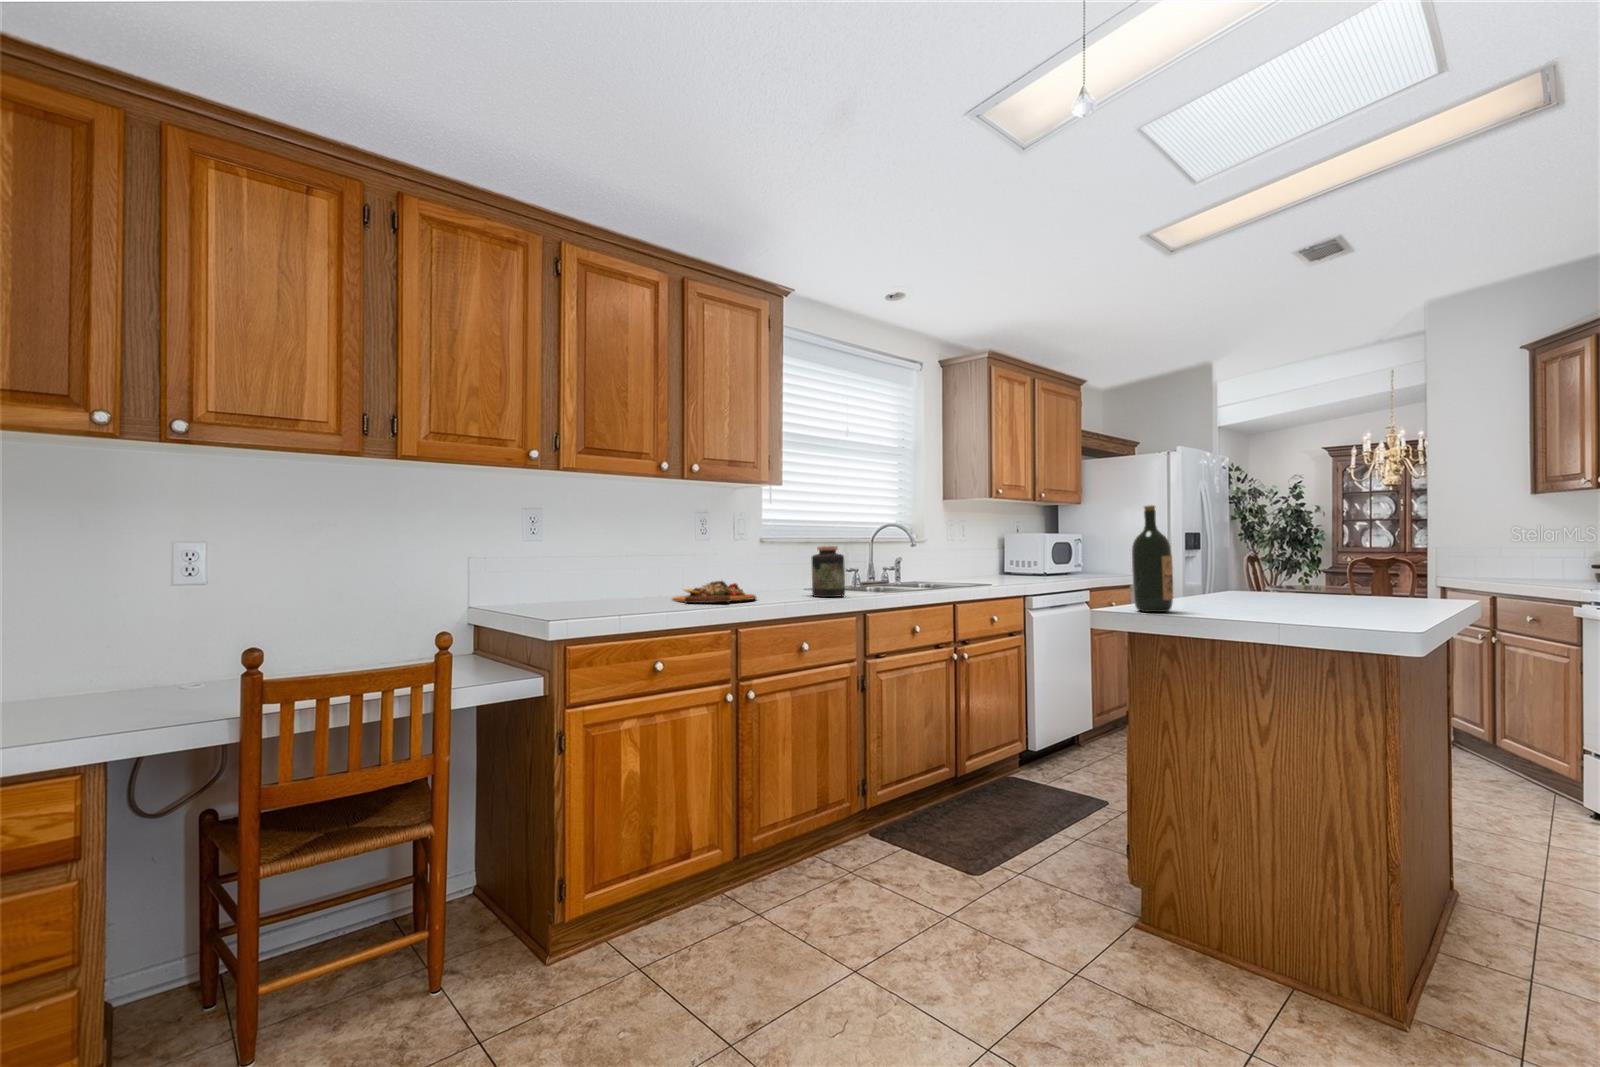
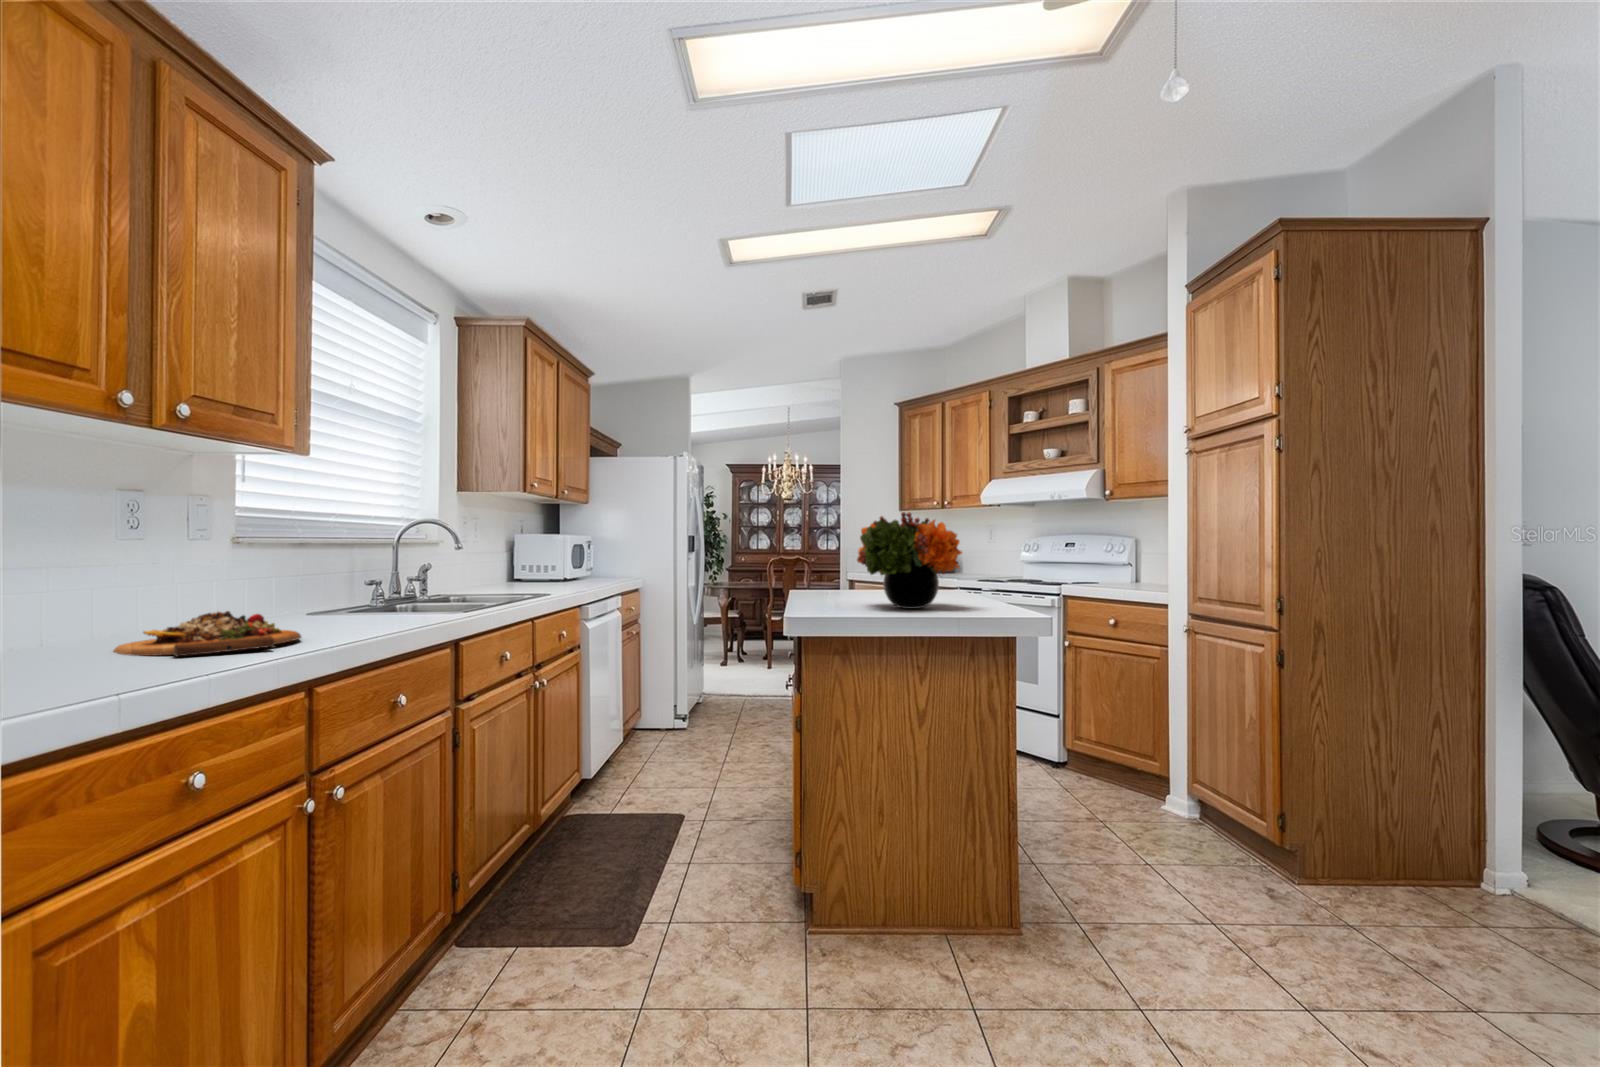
flower arrangement: none [1202,501,1355,612] -> present [857,512,962,609]
wine bottle: present [1132,505,1173,612] -> none [819,512,855,616]
jar: present [811,546,845,597] -> none [368,551,423,626]

